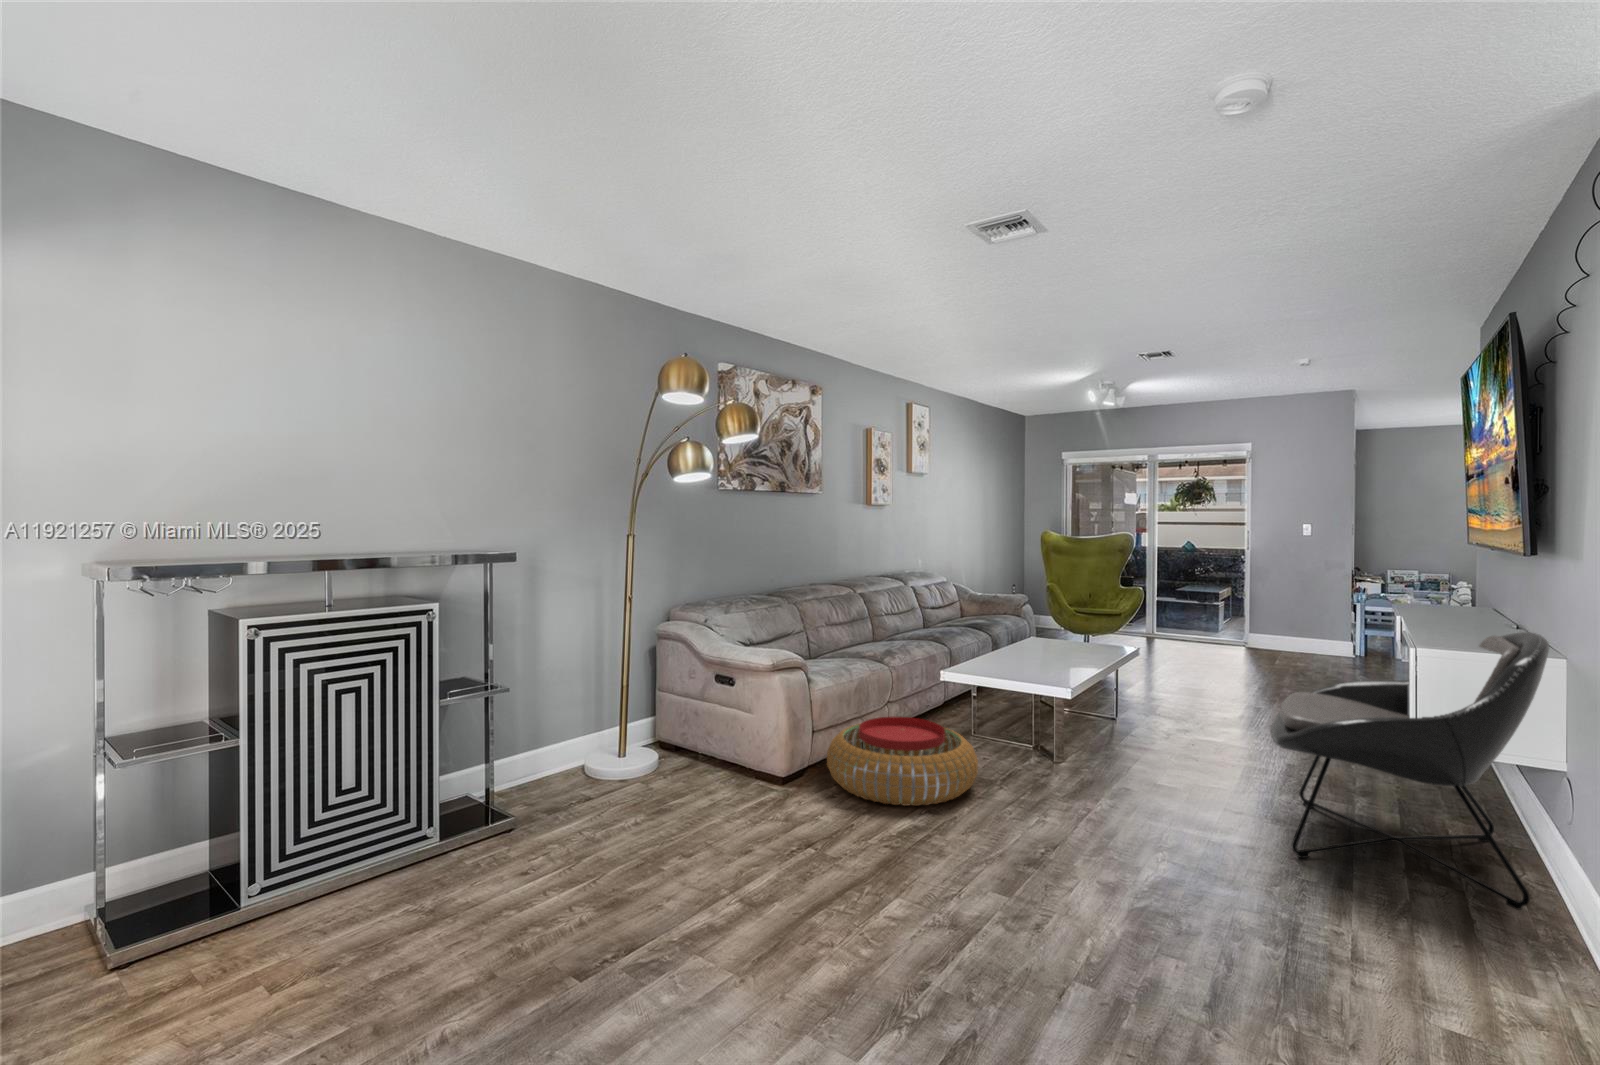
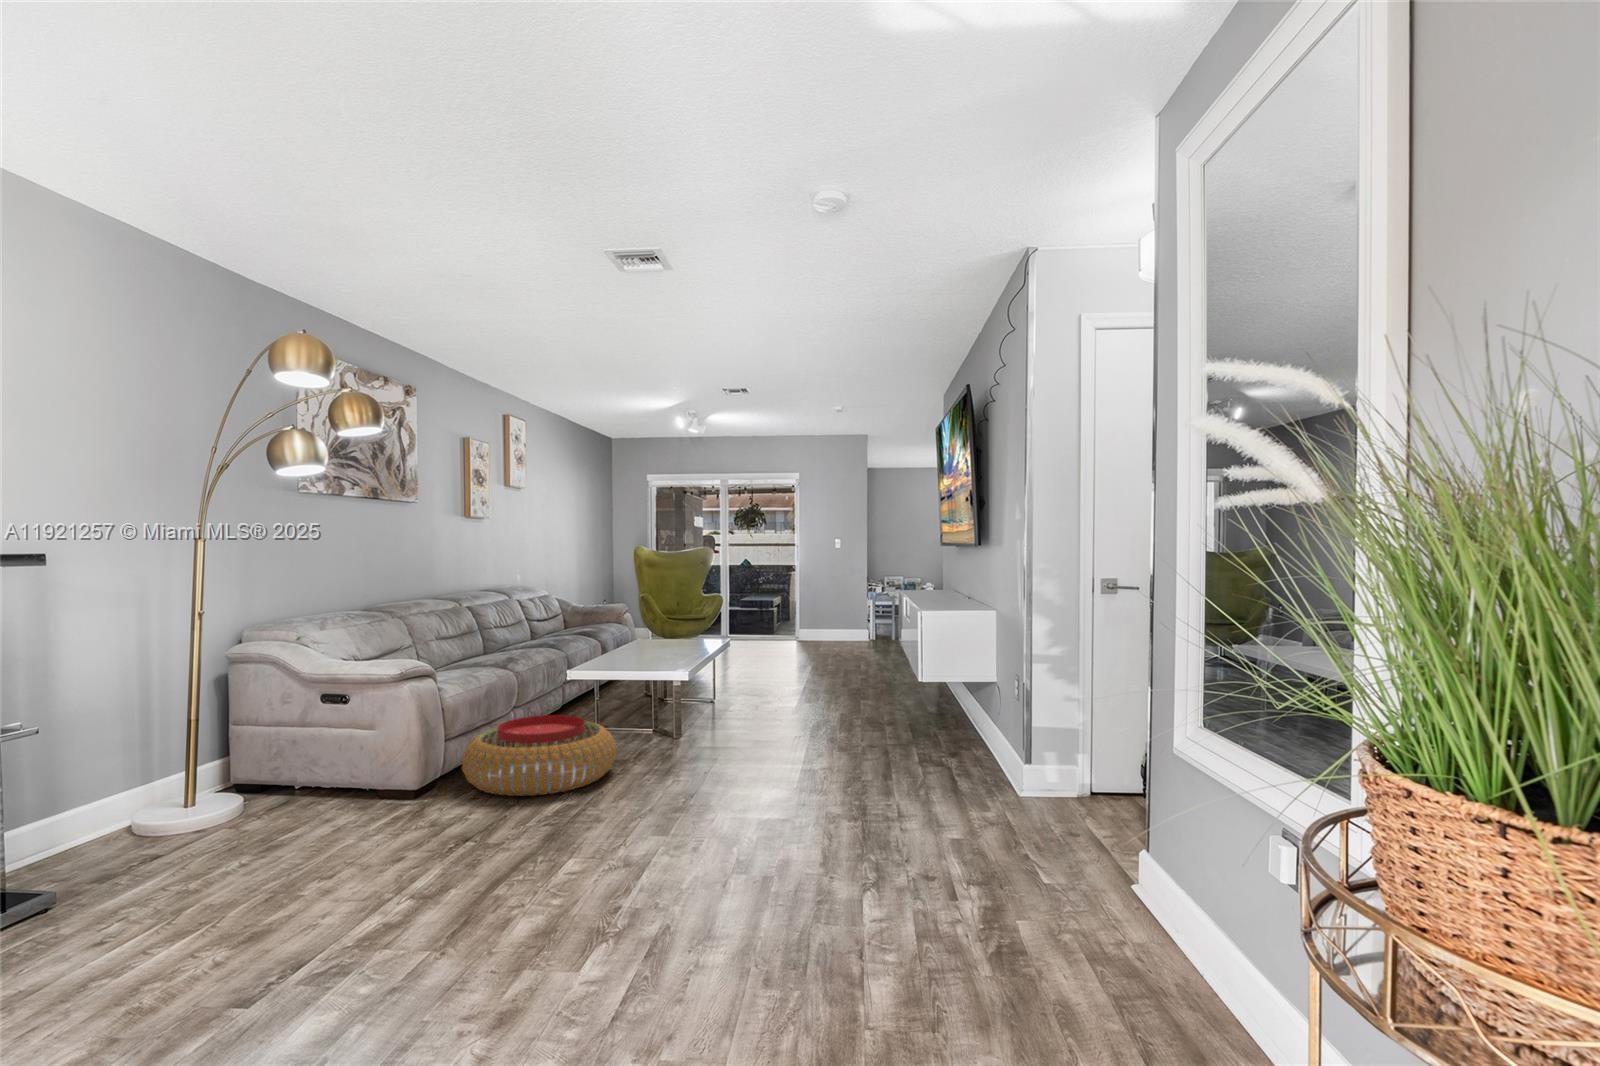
lounge chair: present [1270,632,1549,910] -> none [838,594,986,771]

